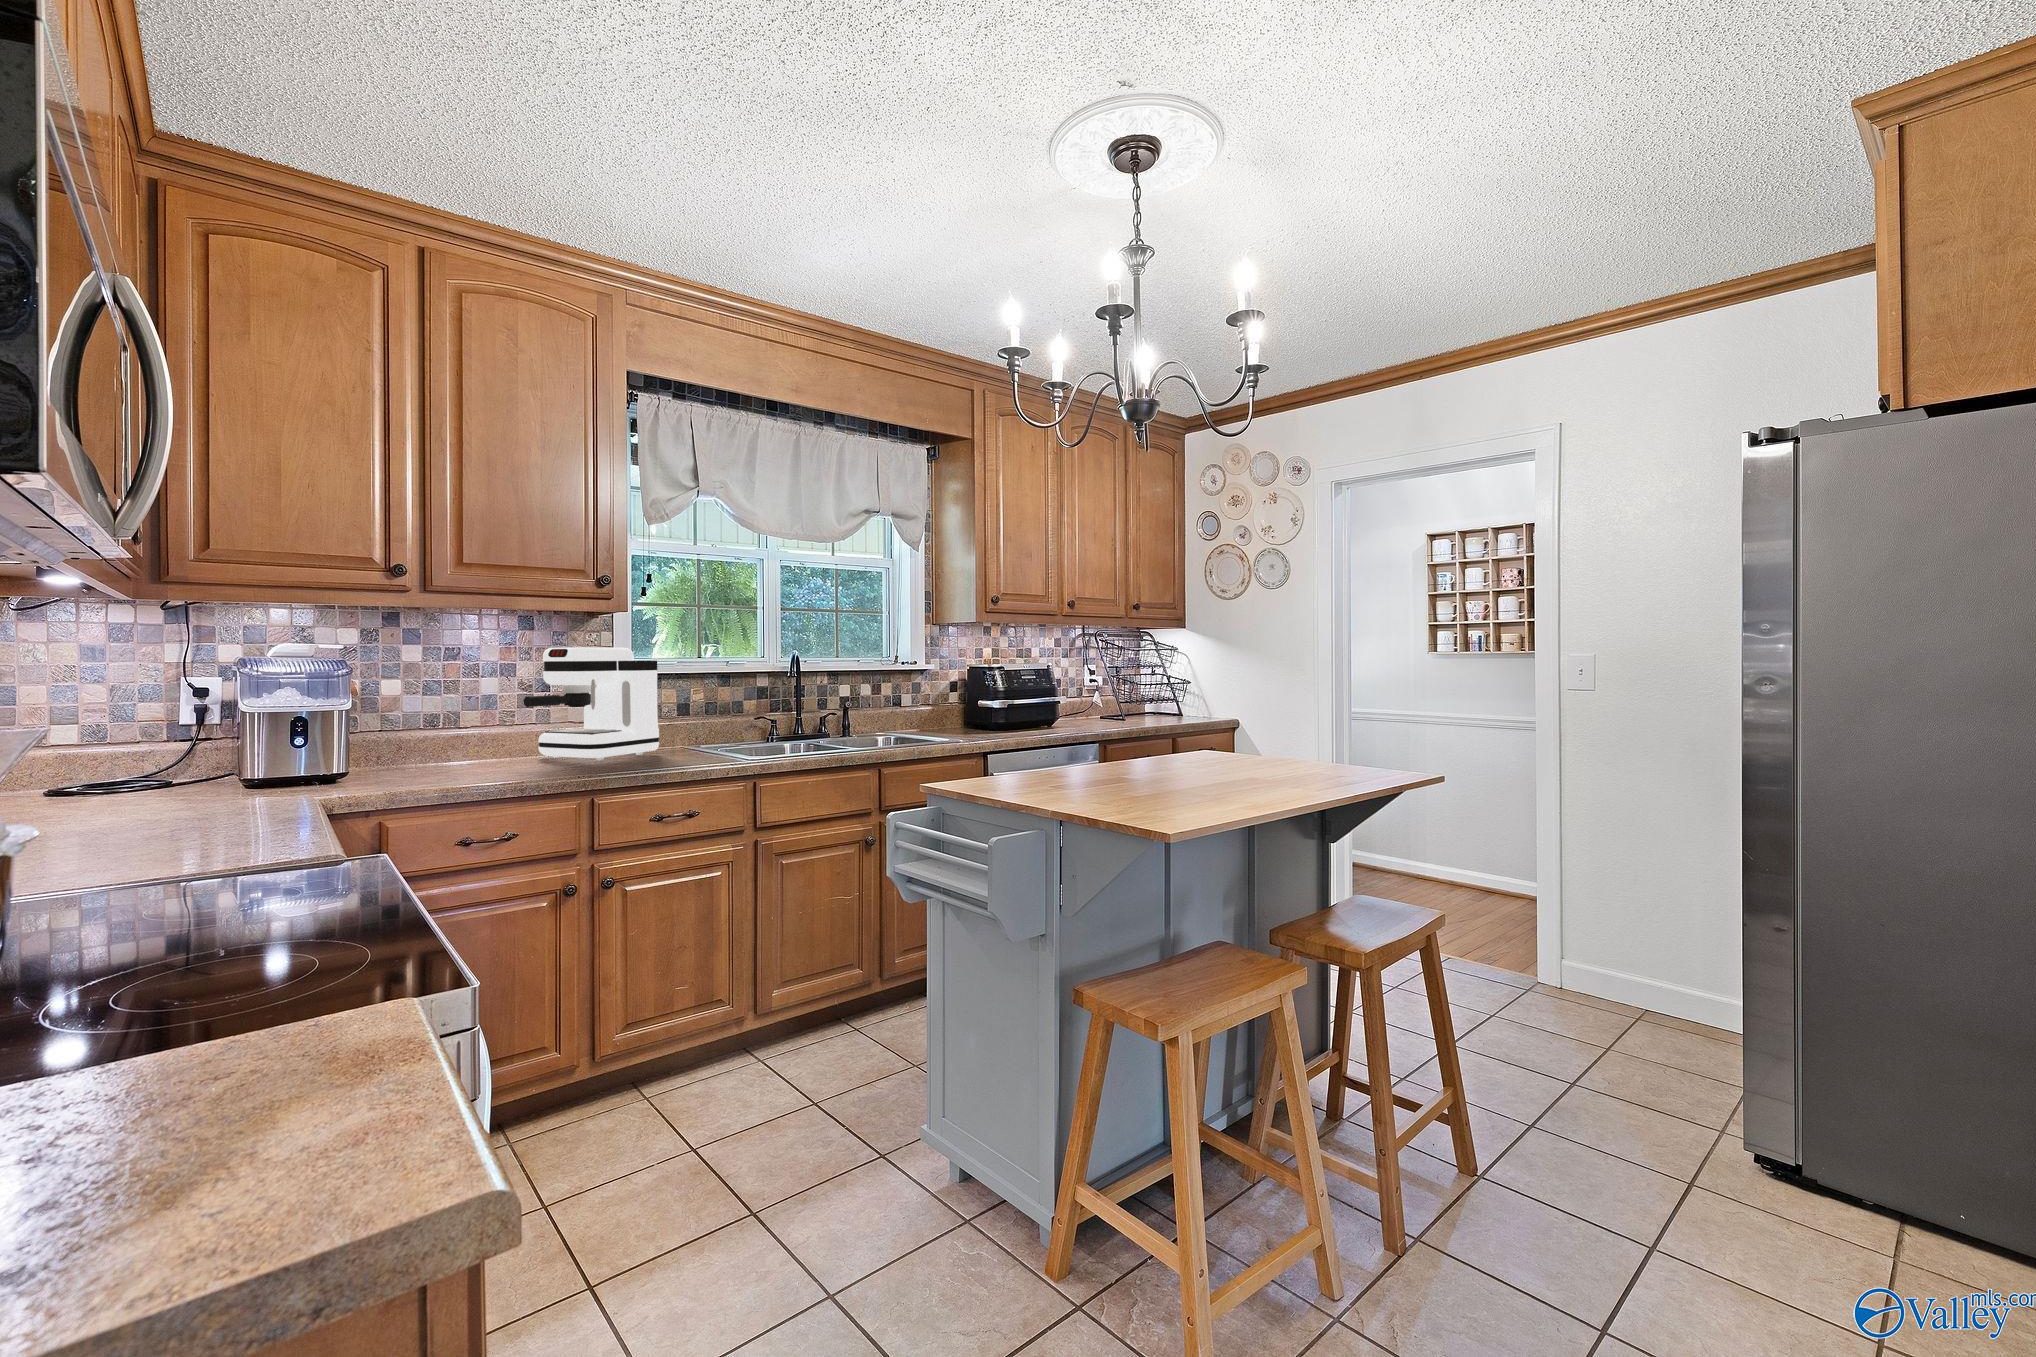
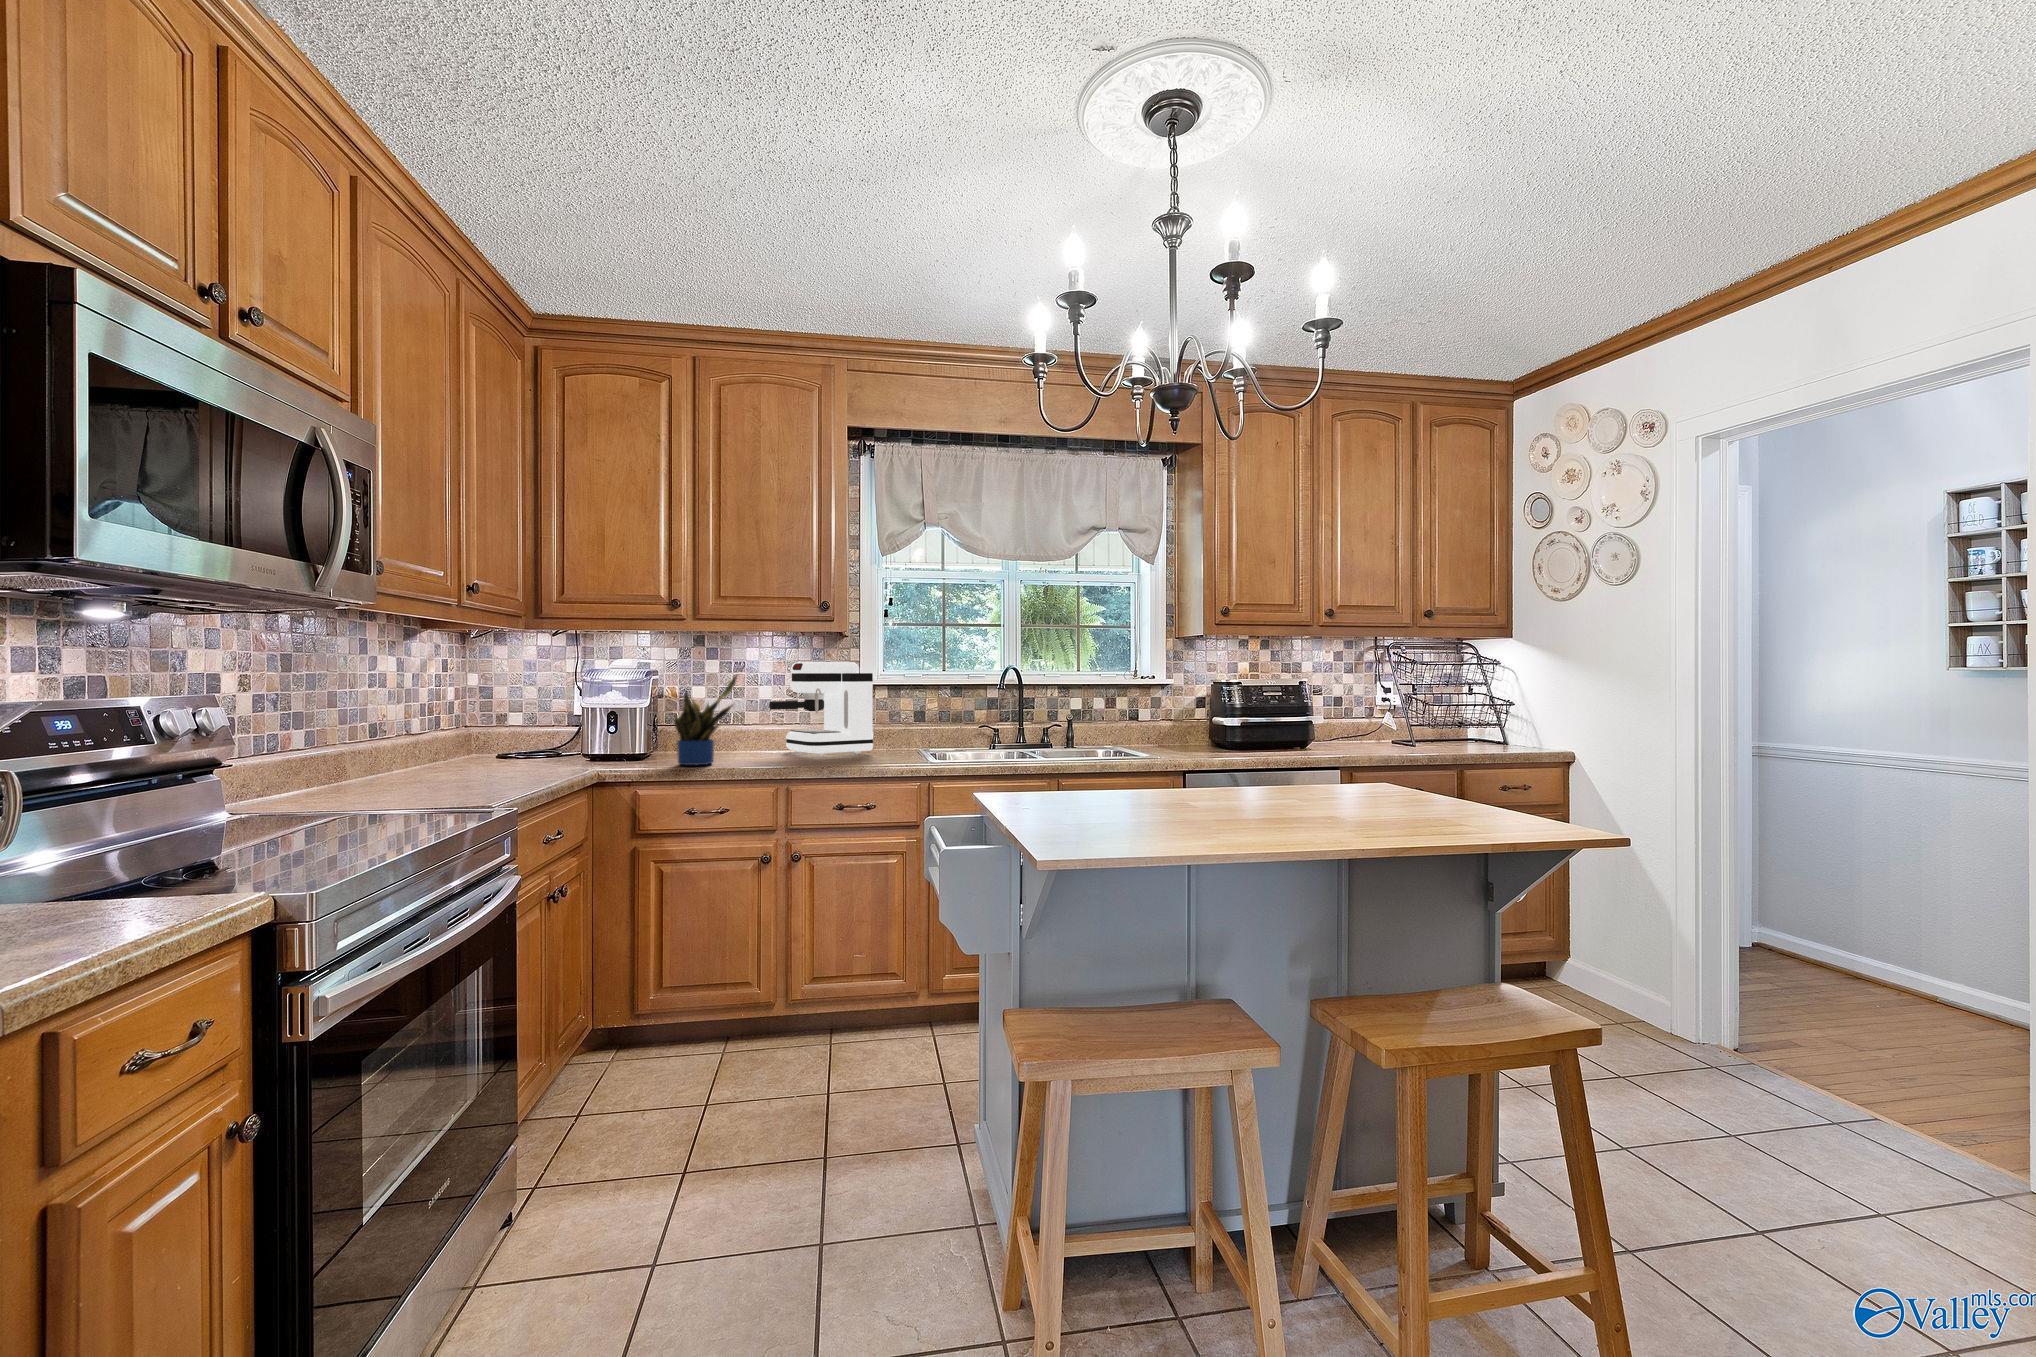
potted plant: none [411,661,505,786] -> present [674,675,737,765]

